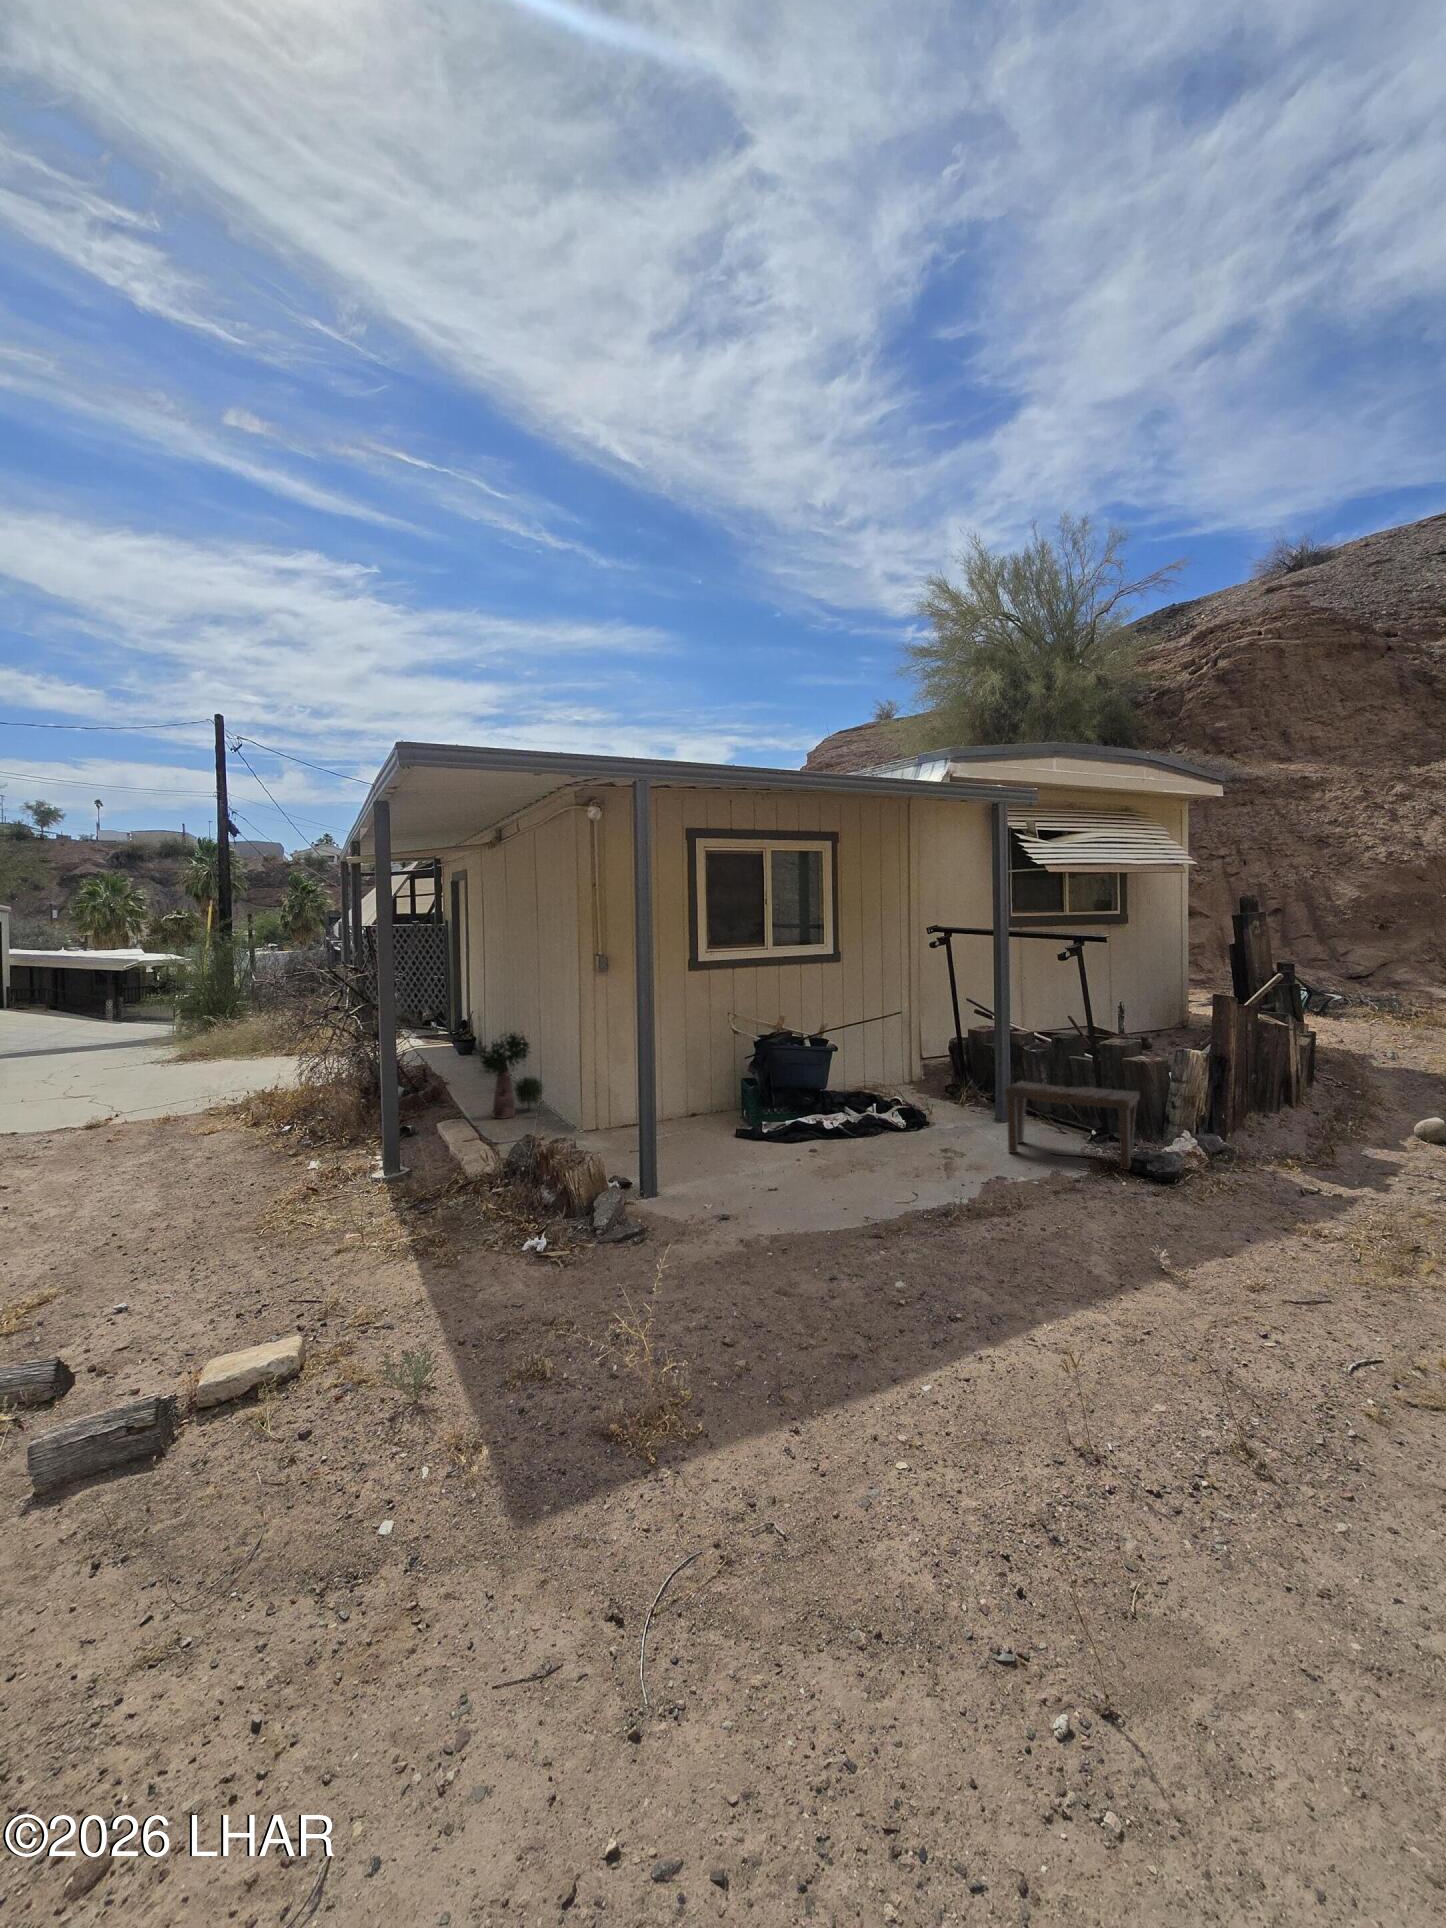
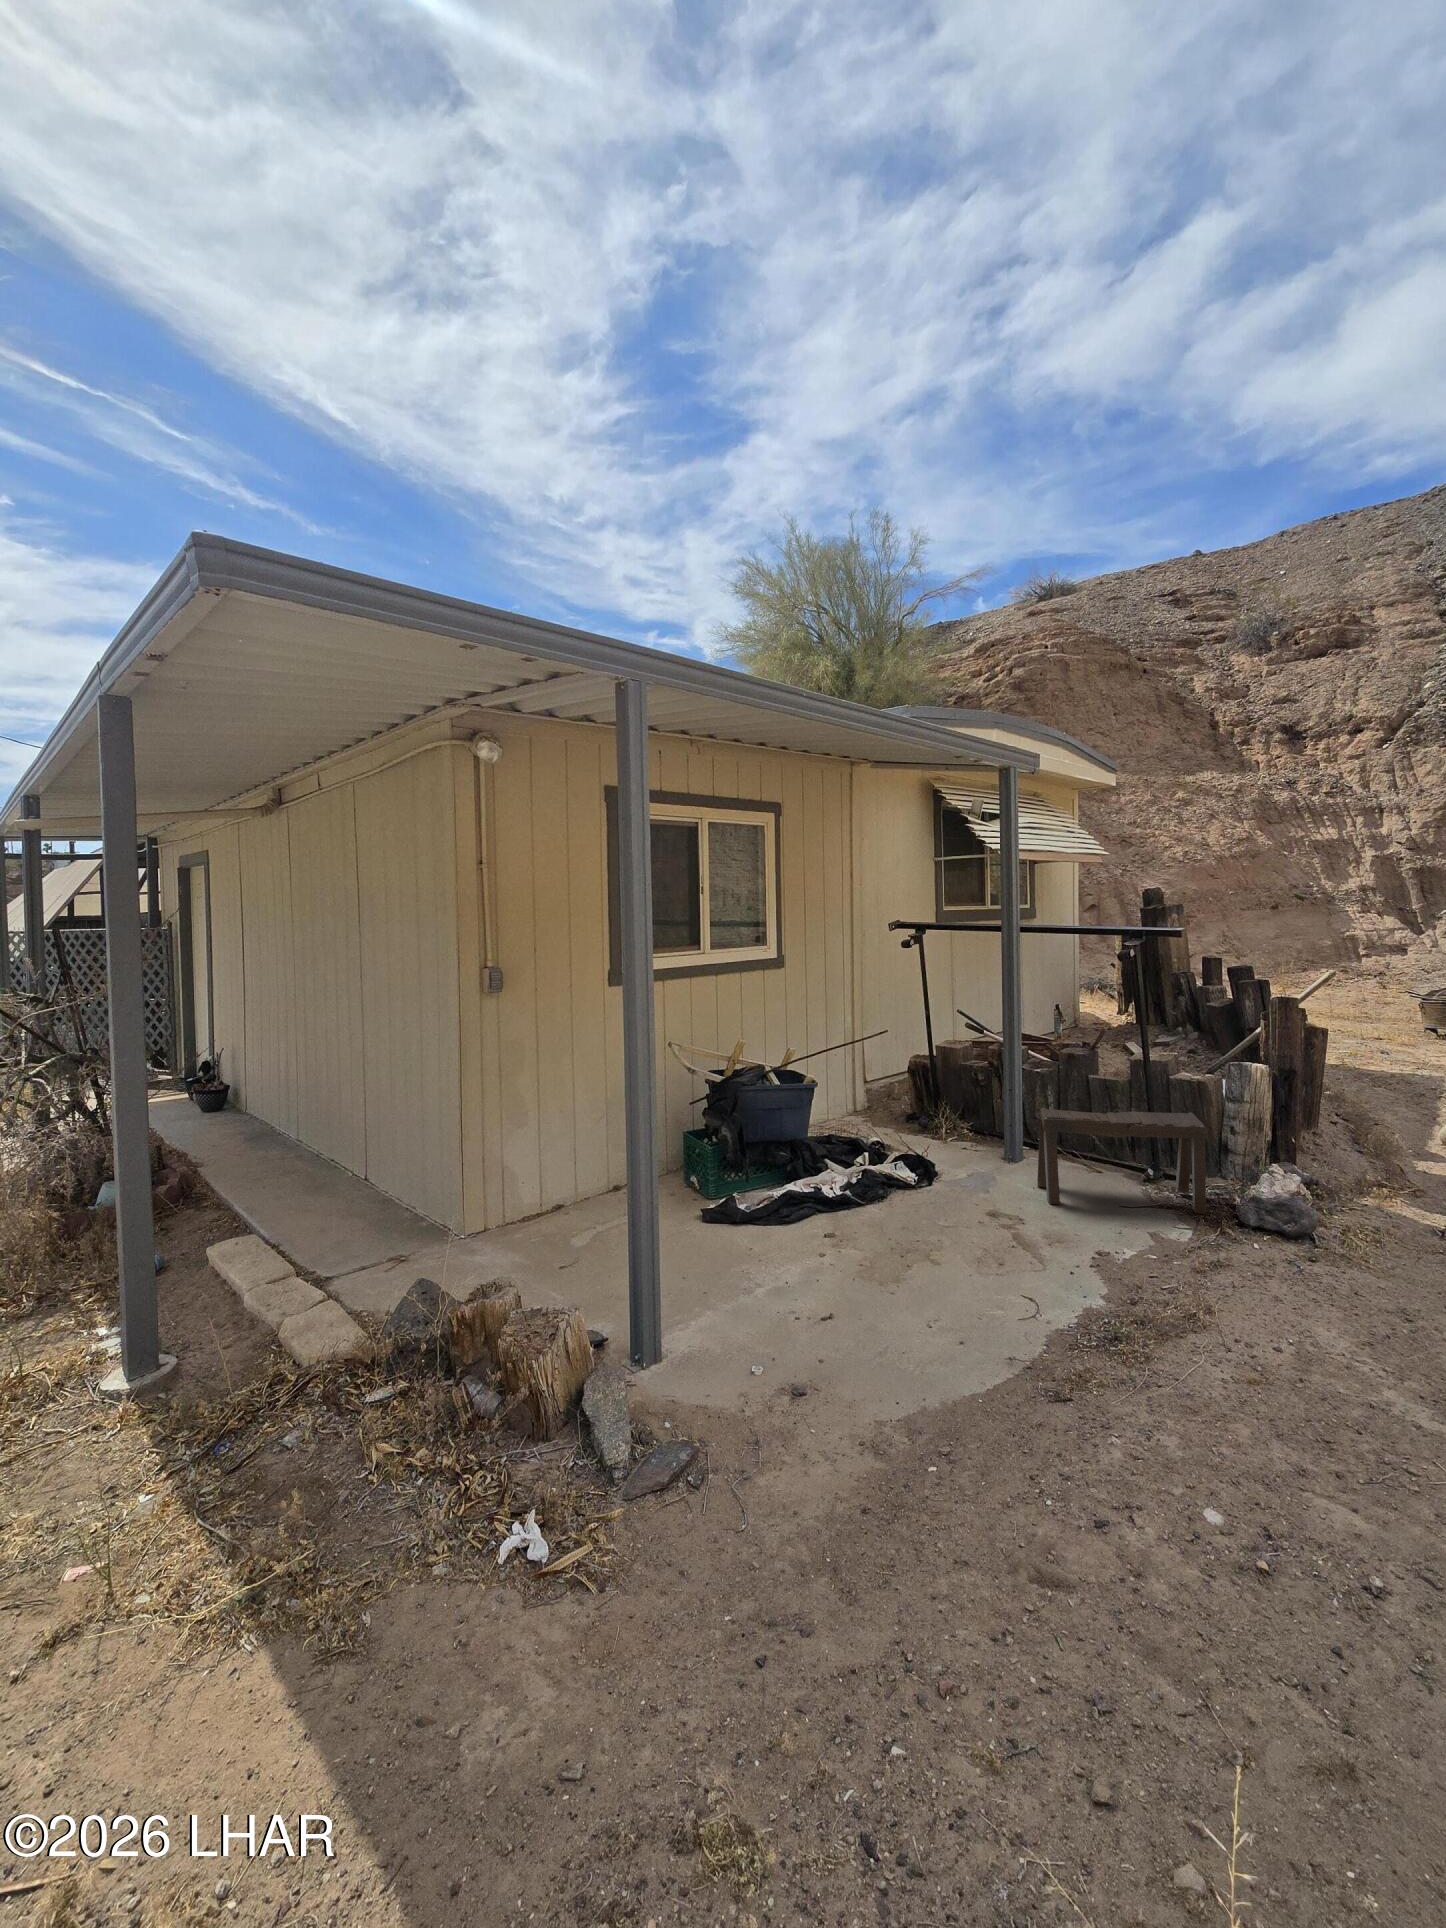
potted plant: present [480,1033,543,1119] -> none [278,1089,387,1230]

